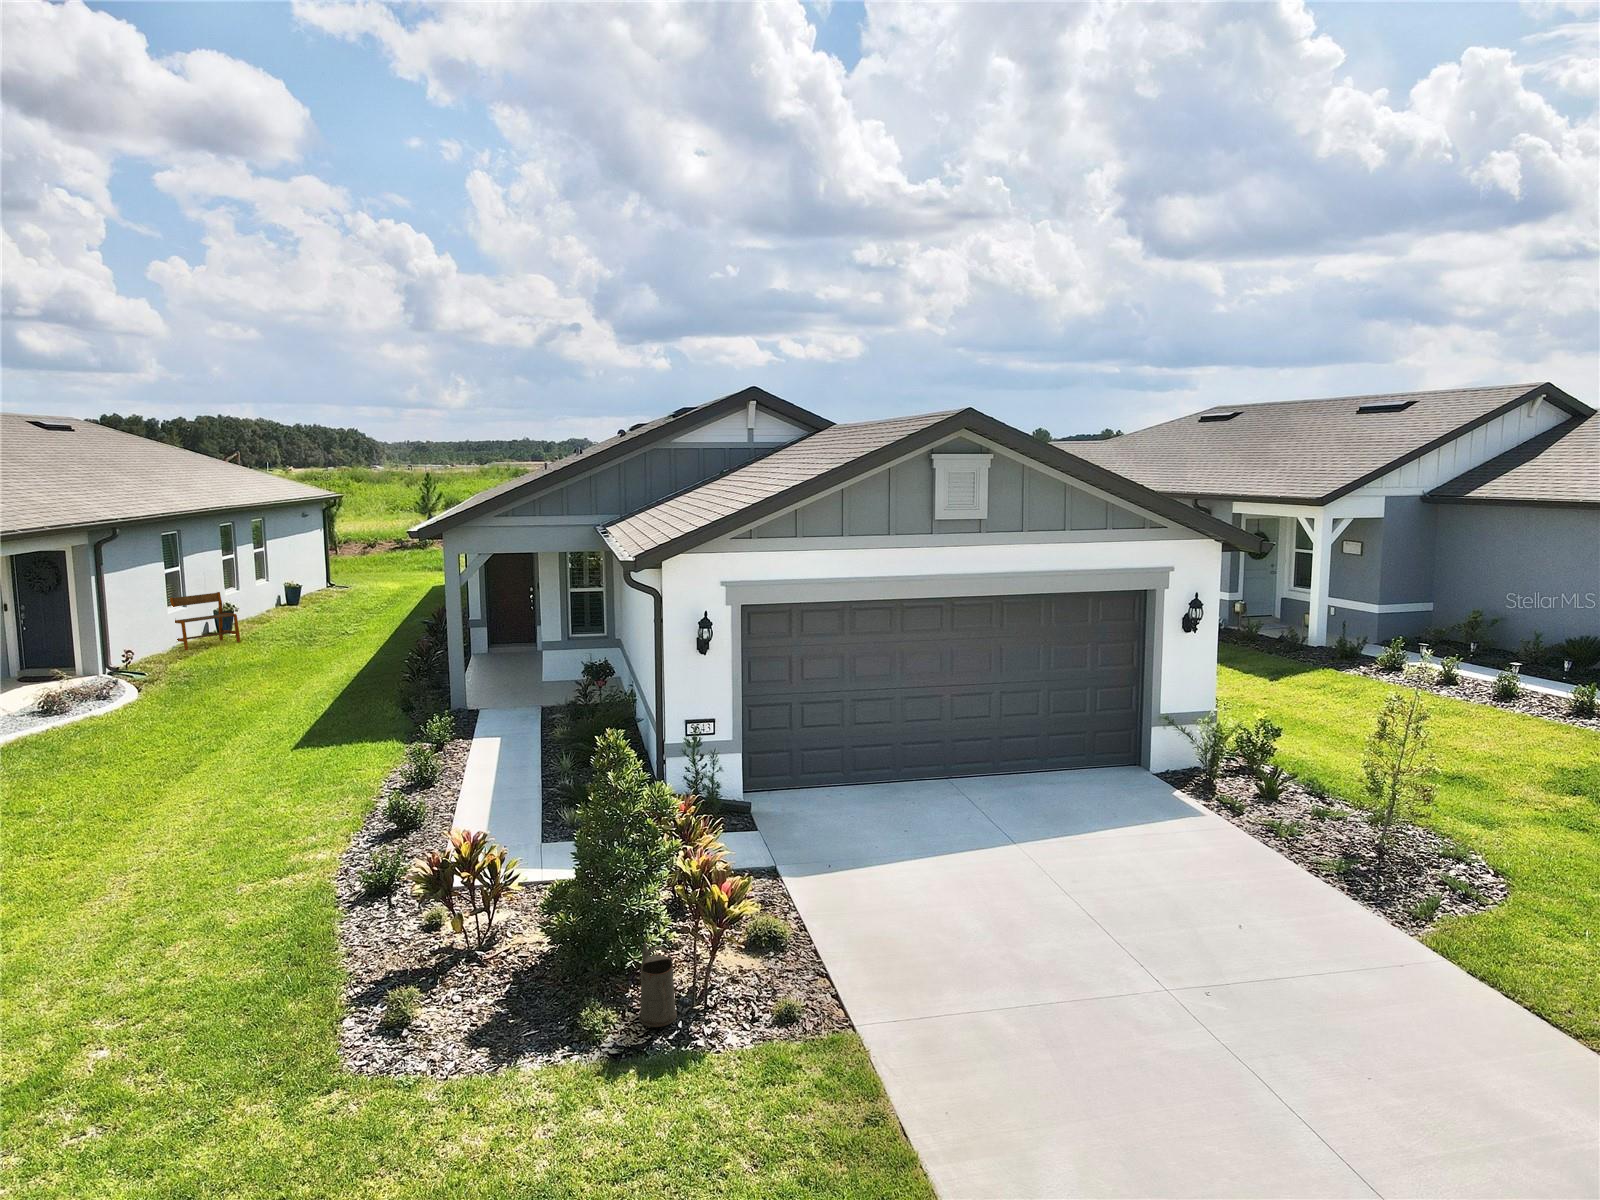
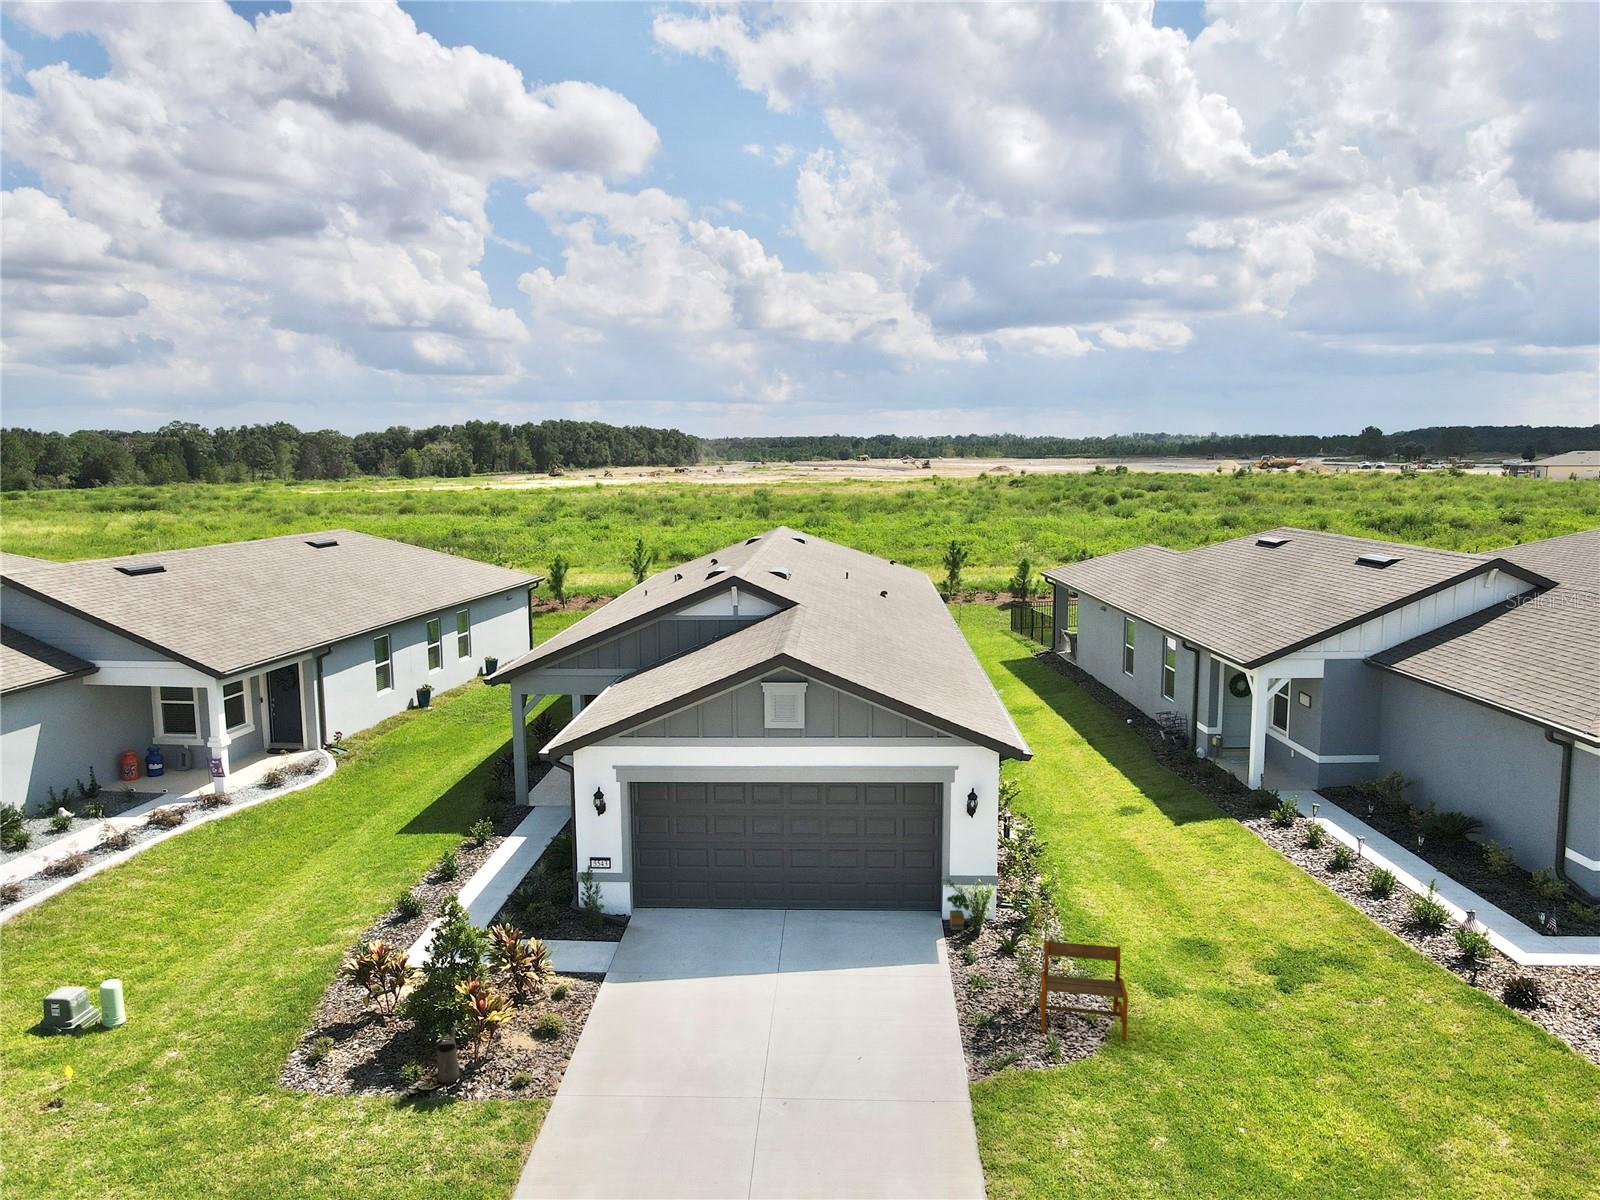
bench: present [170,592,240,651] -> present [1040,940,1128,1040]
potted tree: none [1160,734,1196,781] -> present [947,894,969,930]

